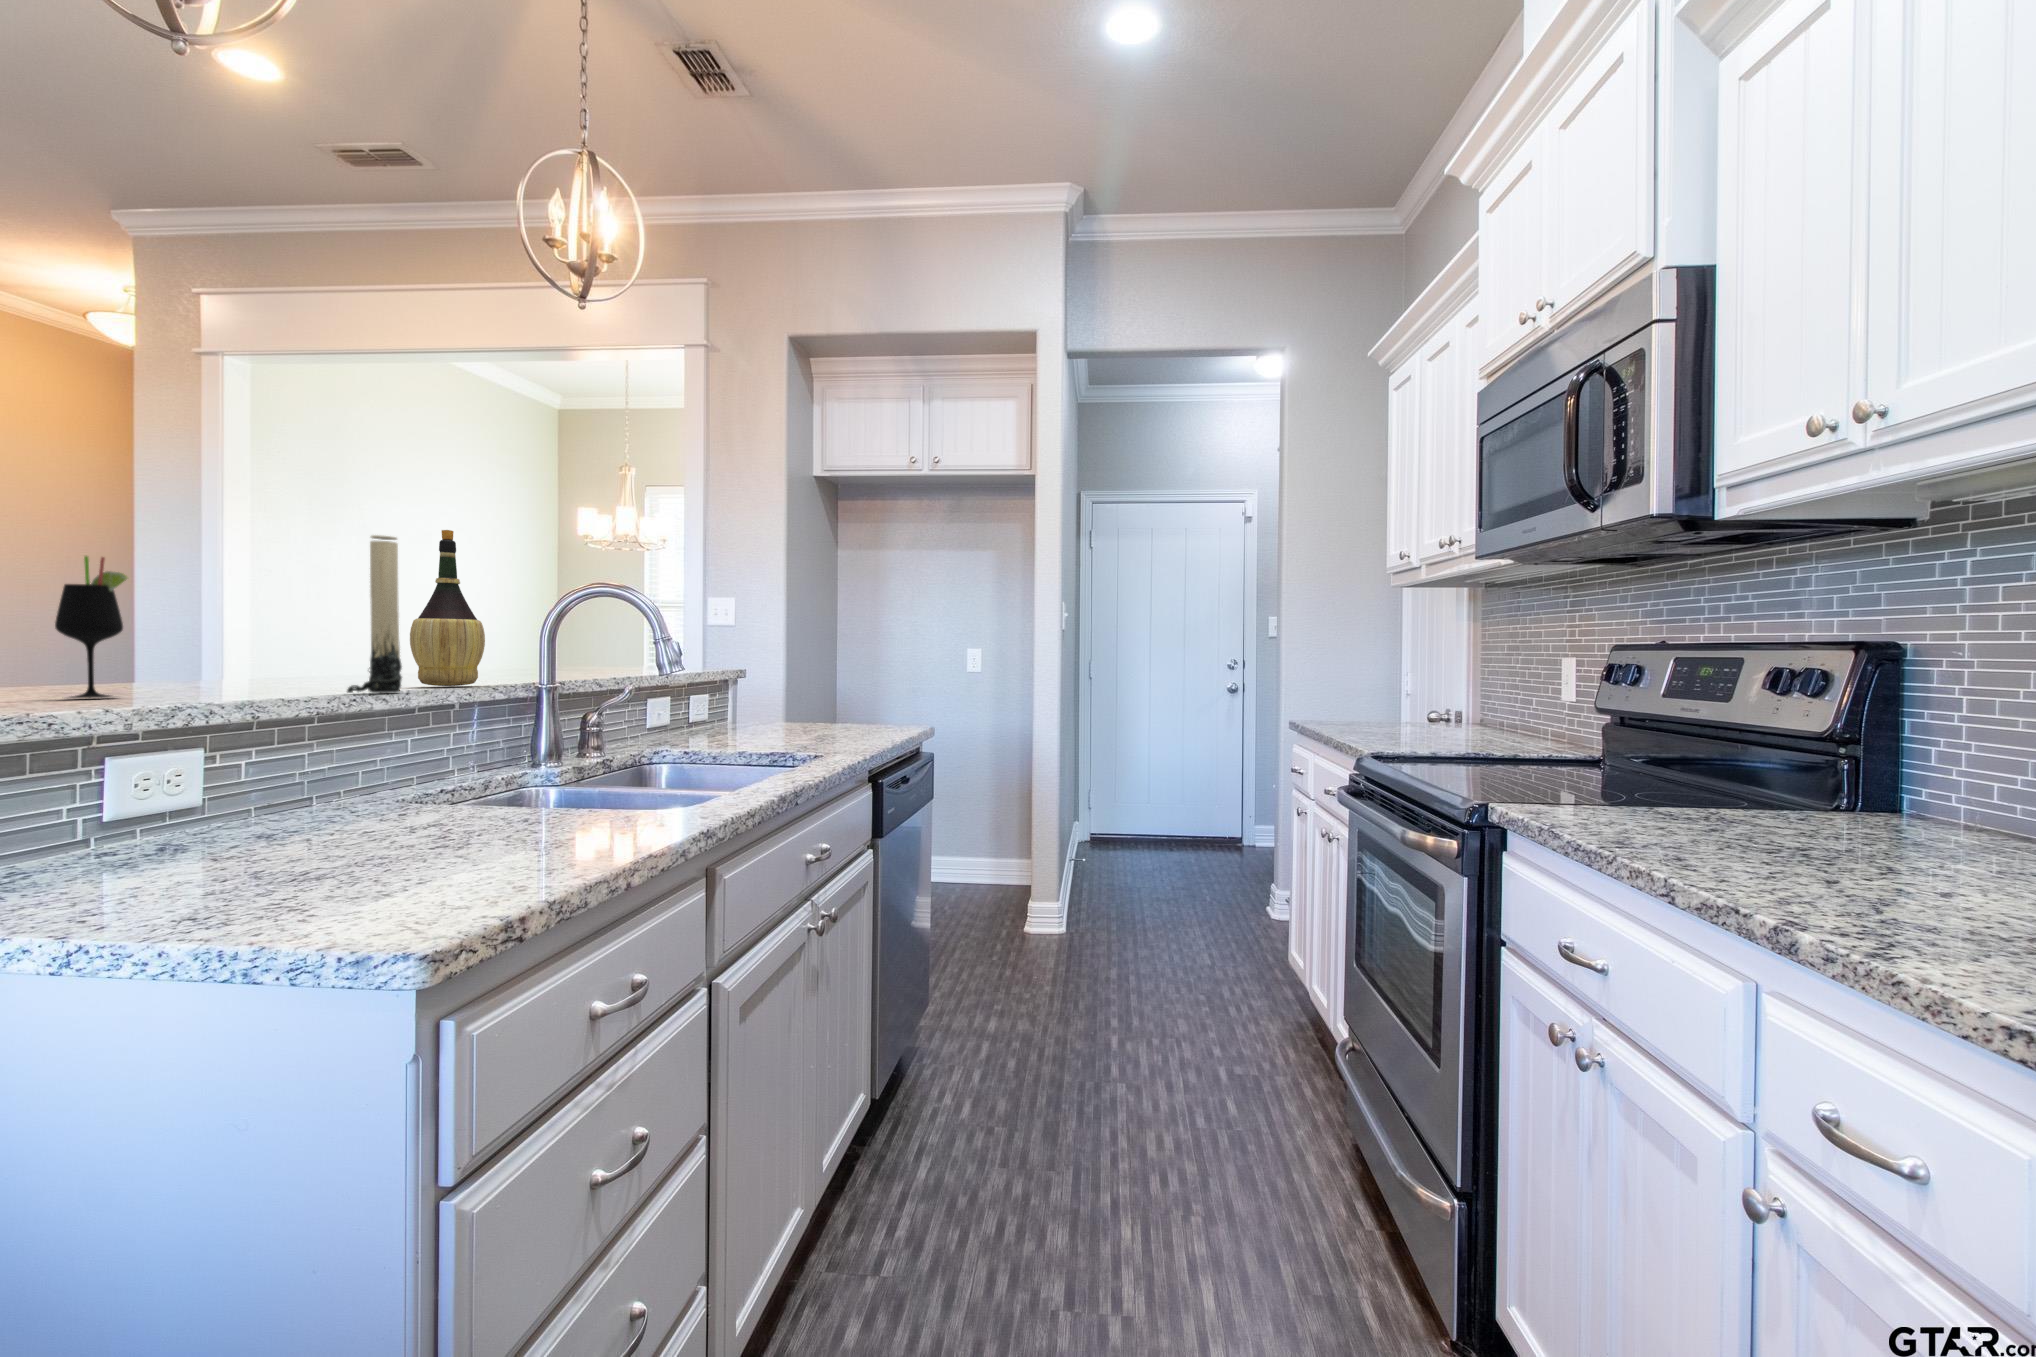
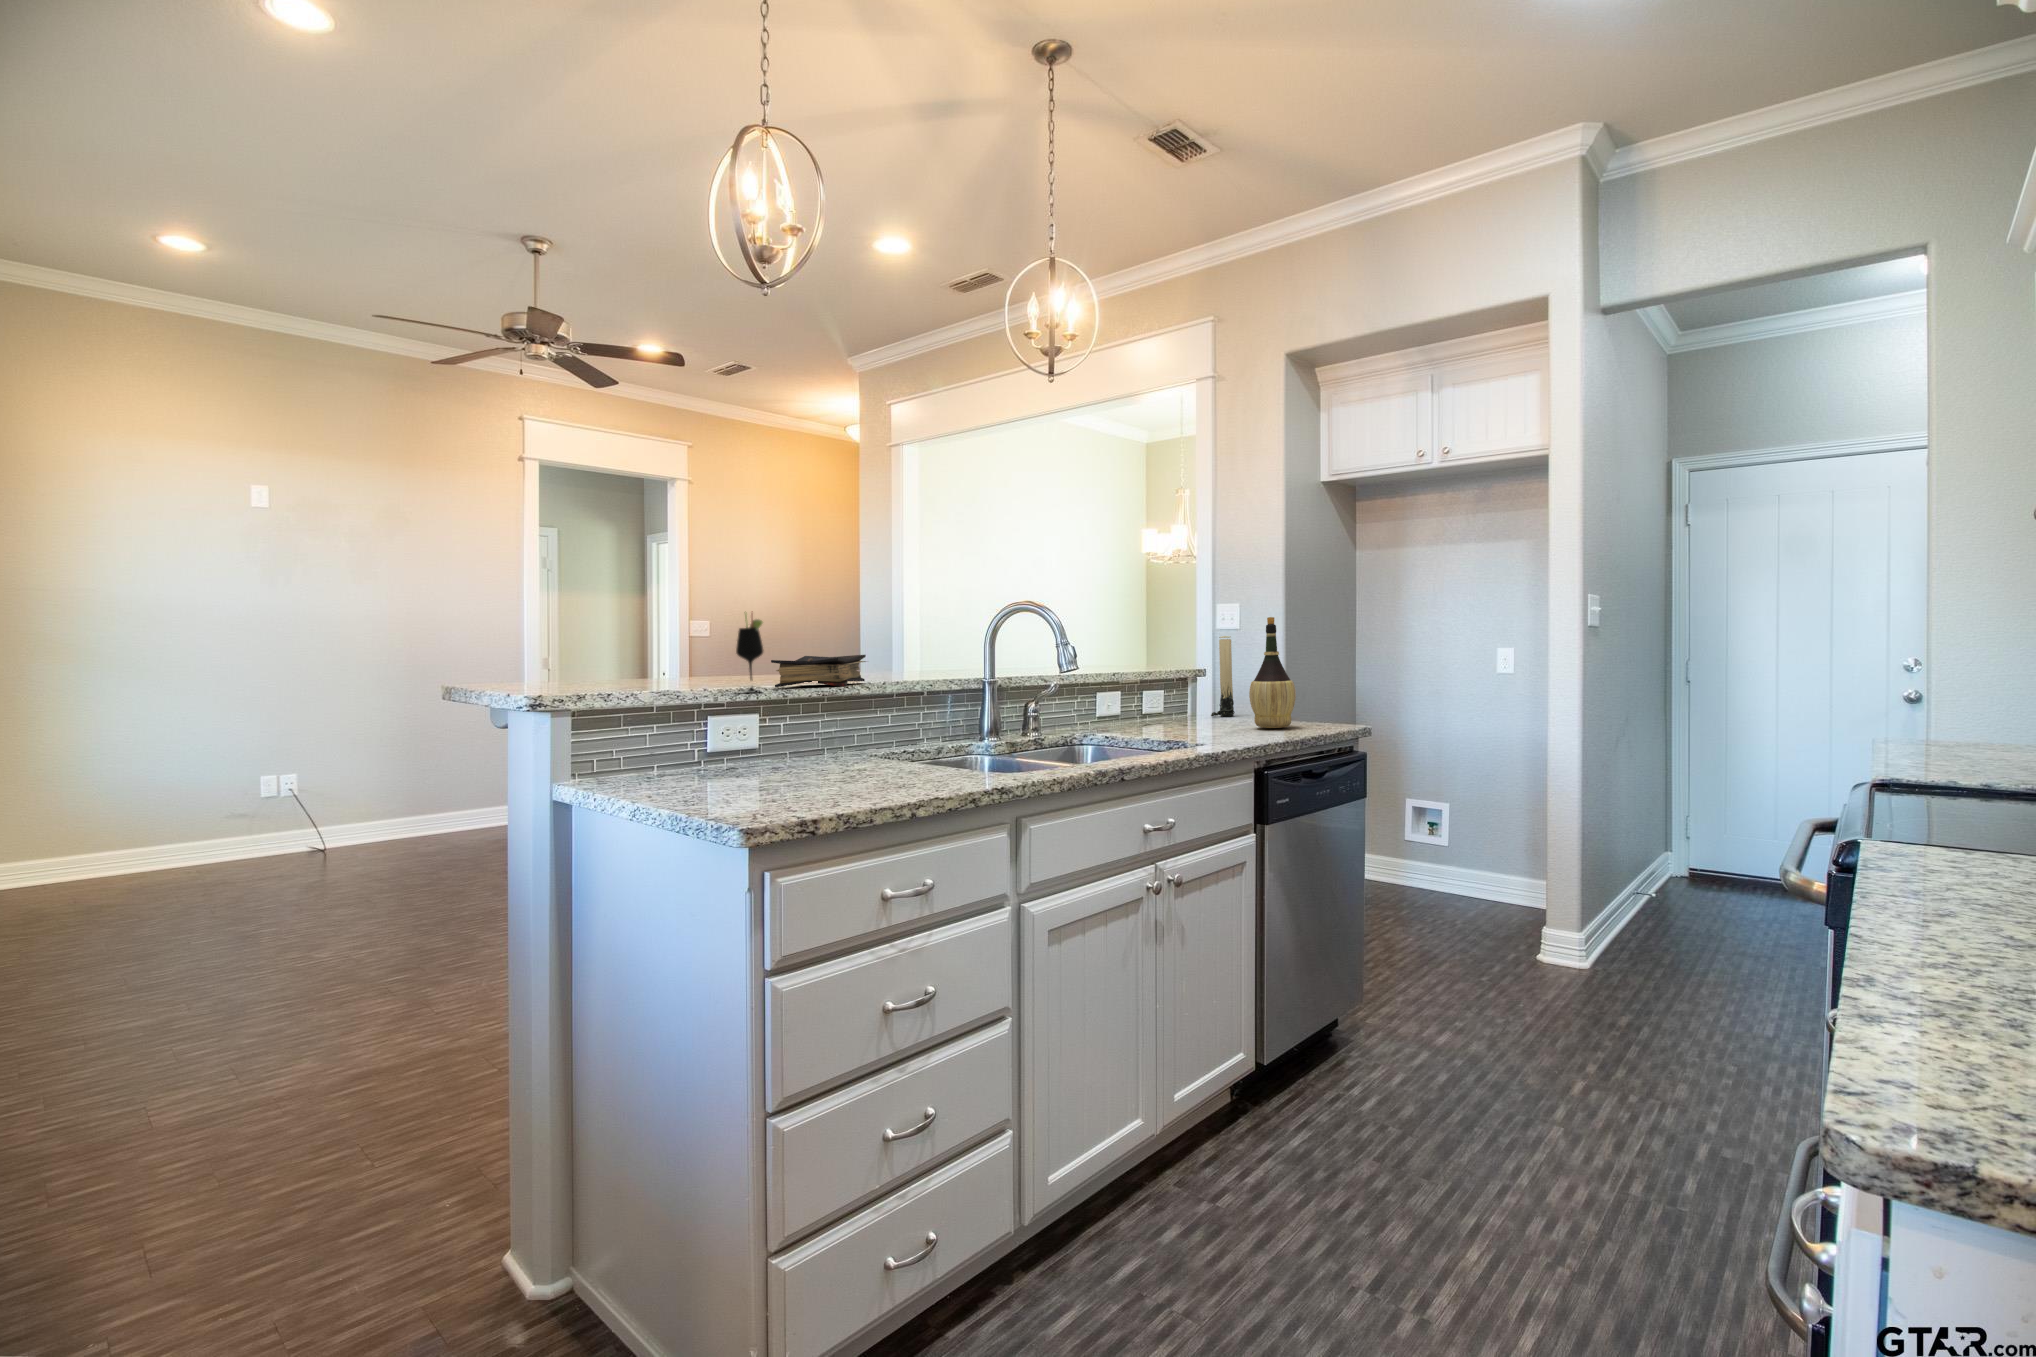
wine bottle: present [410,530,485,686] -> present [1249,617,1296,728]
candle: present [347,535,402,693] -> present [1211,636,1235,716]
book: none [118,643,310,691] -> present [771,655,866,687]

